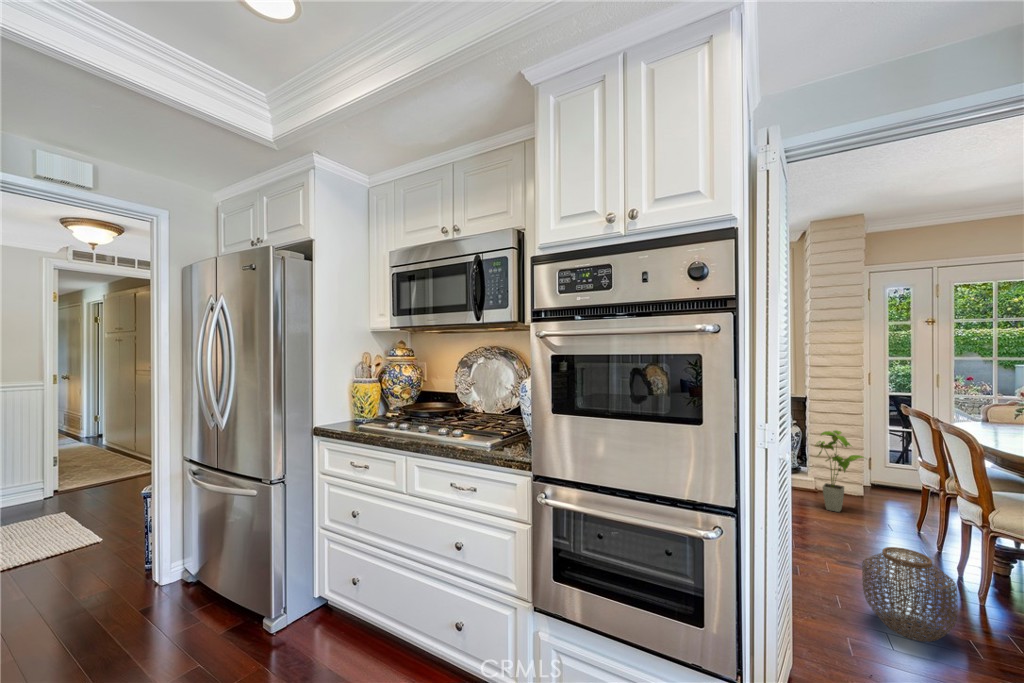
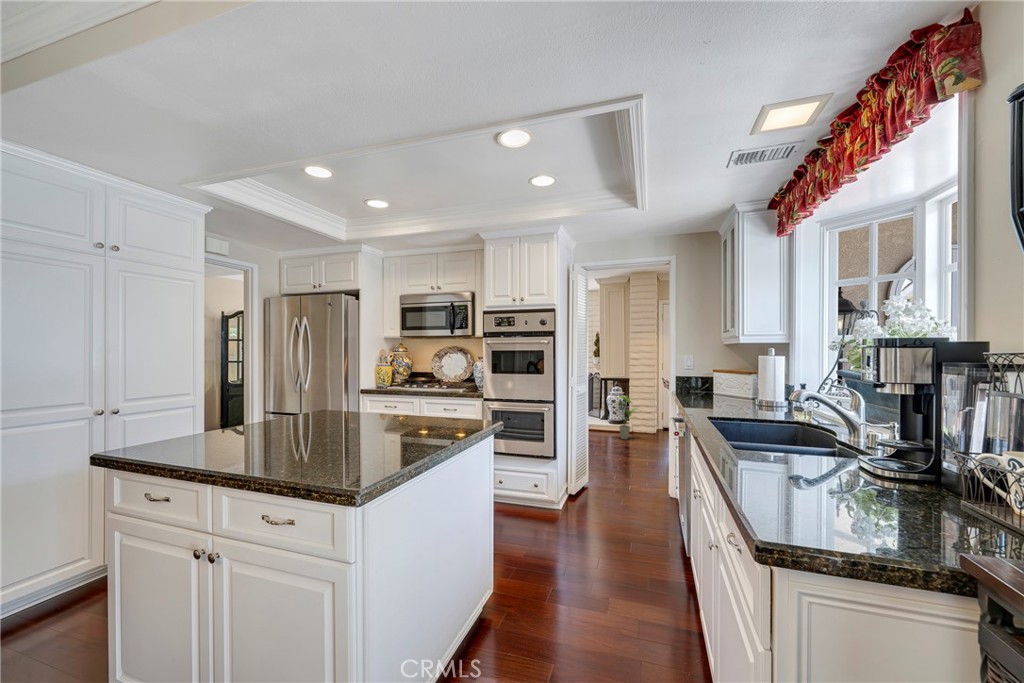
woven basket: present [862,547,958,642] -> none [618,437,649,473]

